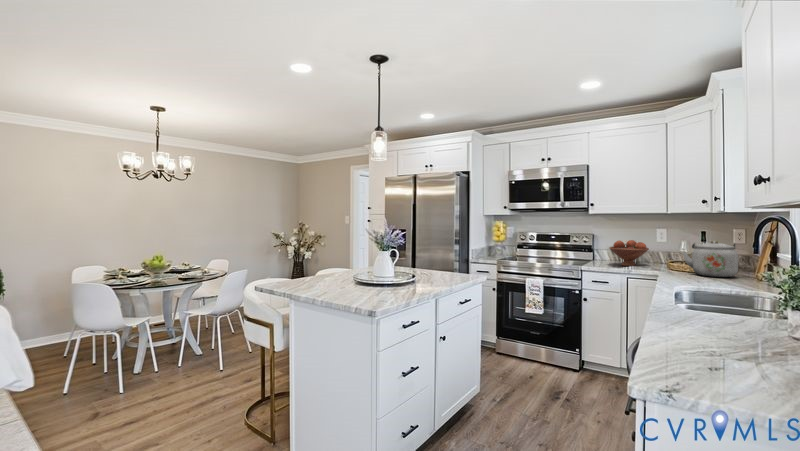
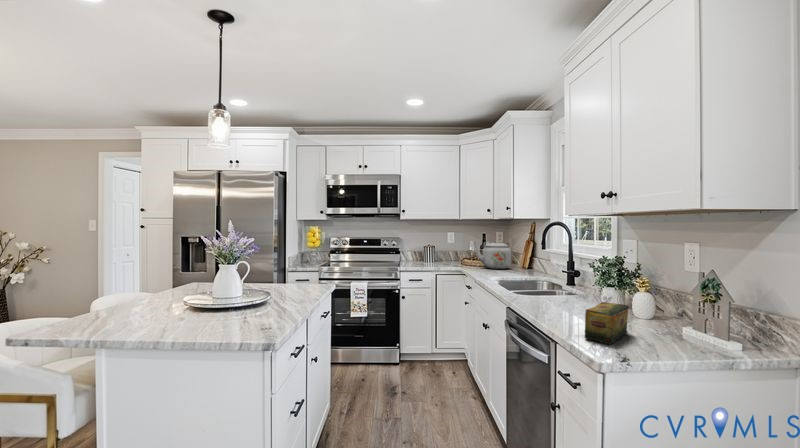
fruit bowl: present [610,240,649,266] -> none [418,242,447,265]
tea box: none [677,328,770,382] -> present [585,302,629,345]

